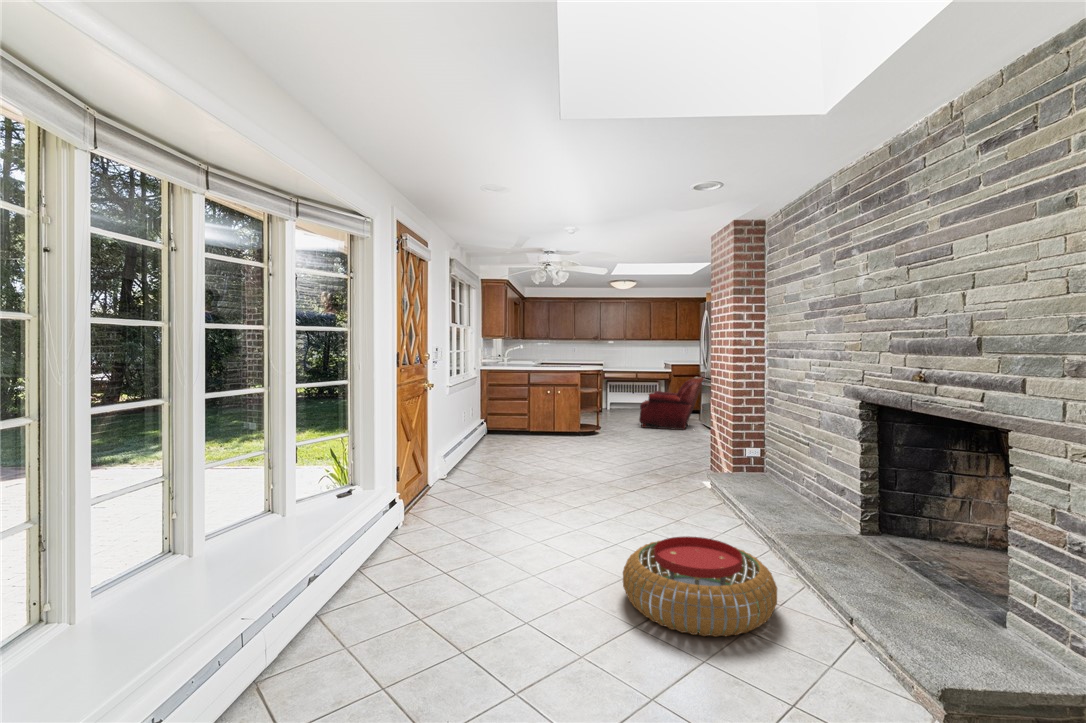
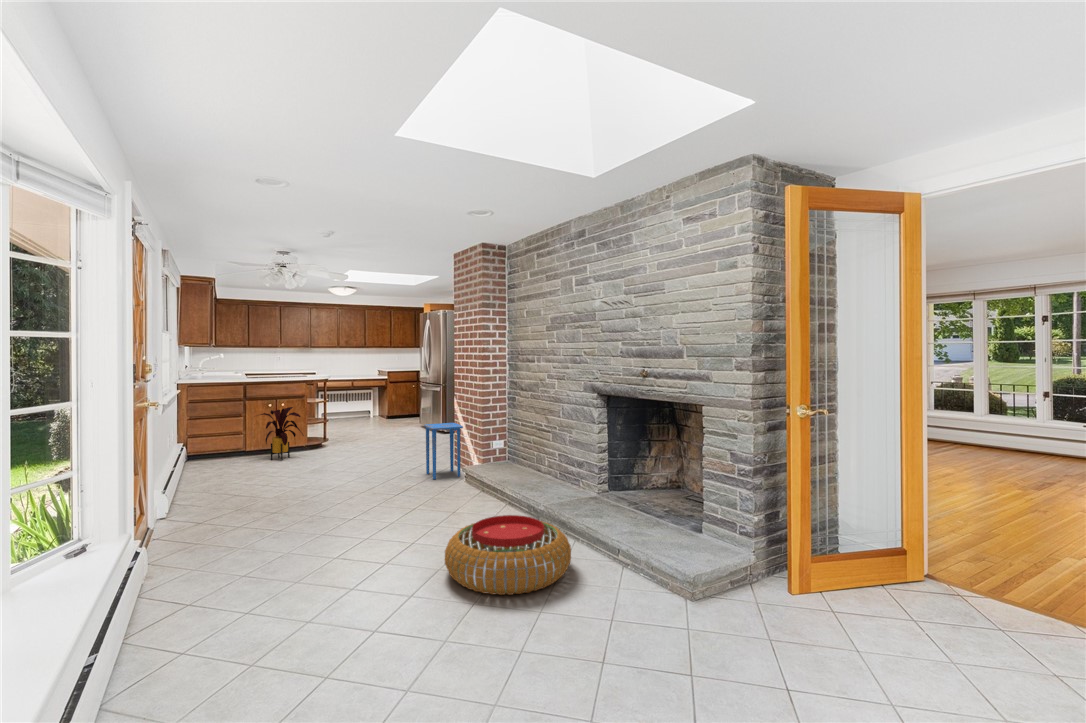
armchair: present [639,377,704,430] -> none [365,382,426,435]
house plant: none [533,396,573,444] -> present [260,407,304,460]
side table: none [673,423,713,484] -> present [424,423,463,479]

